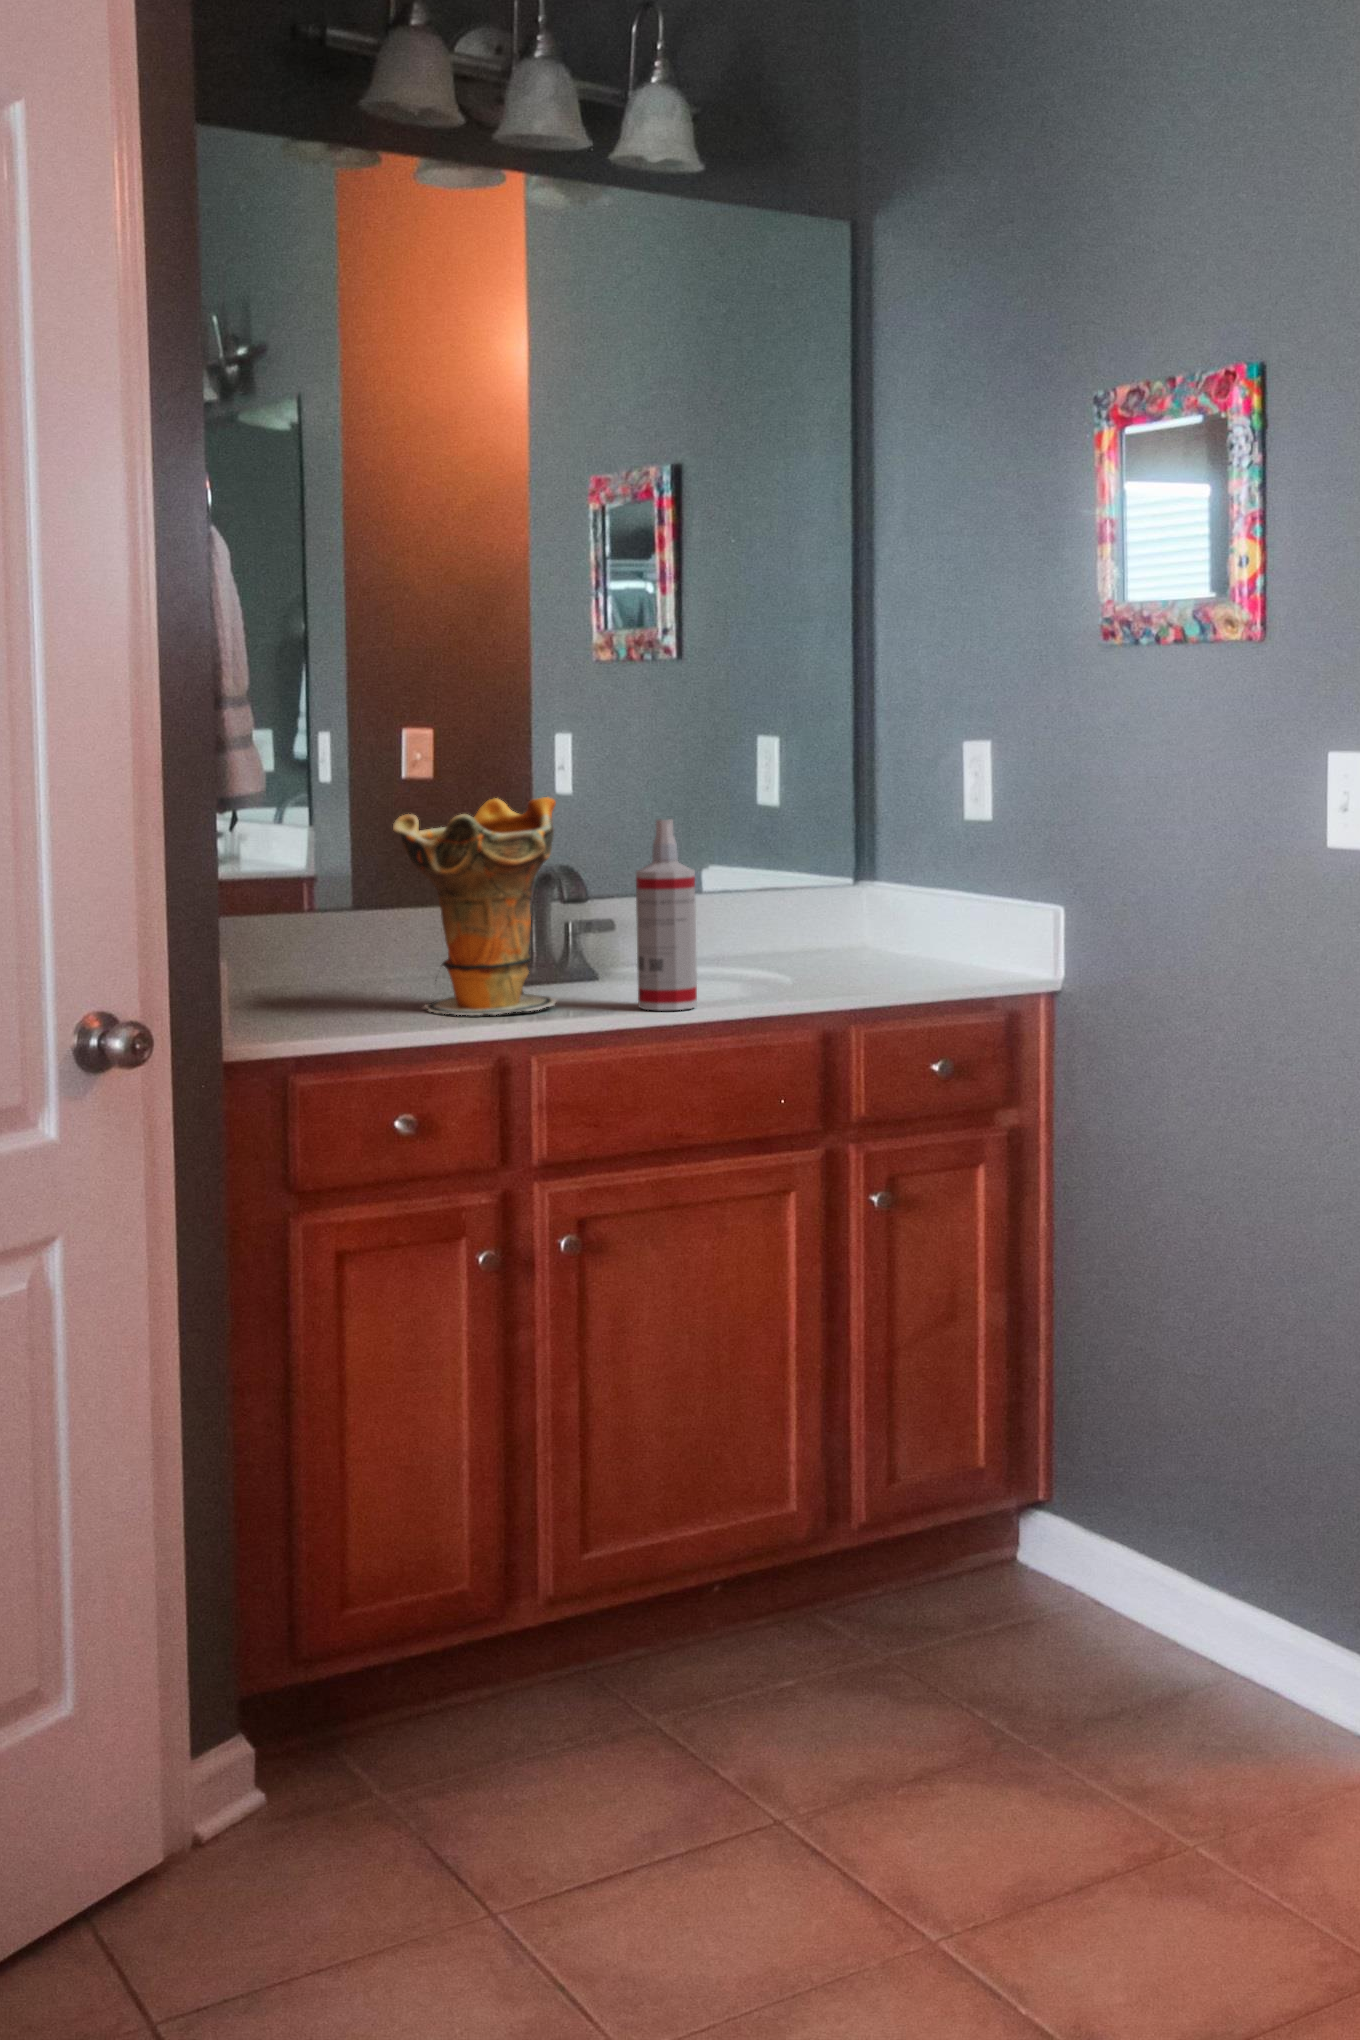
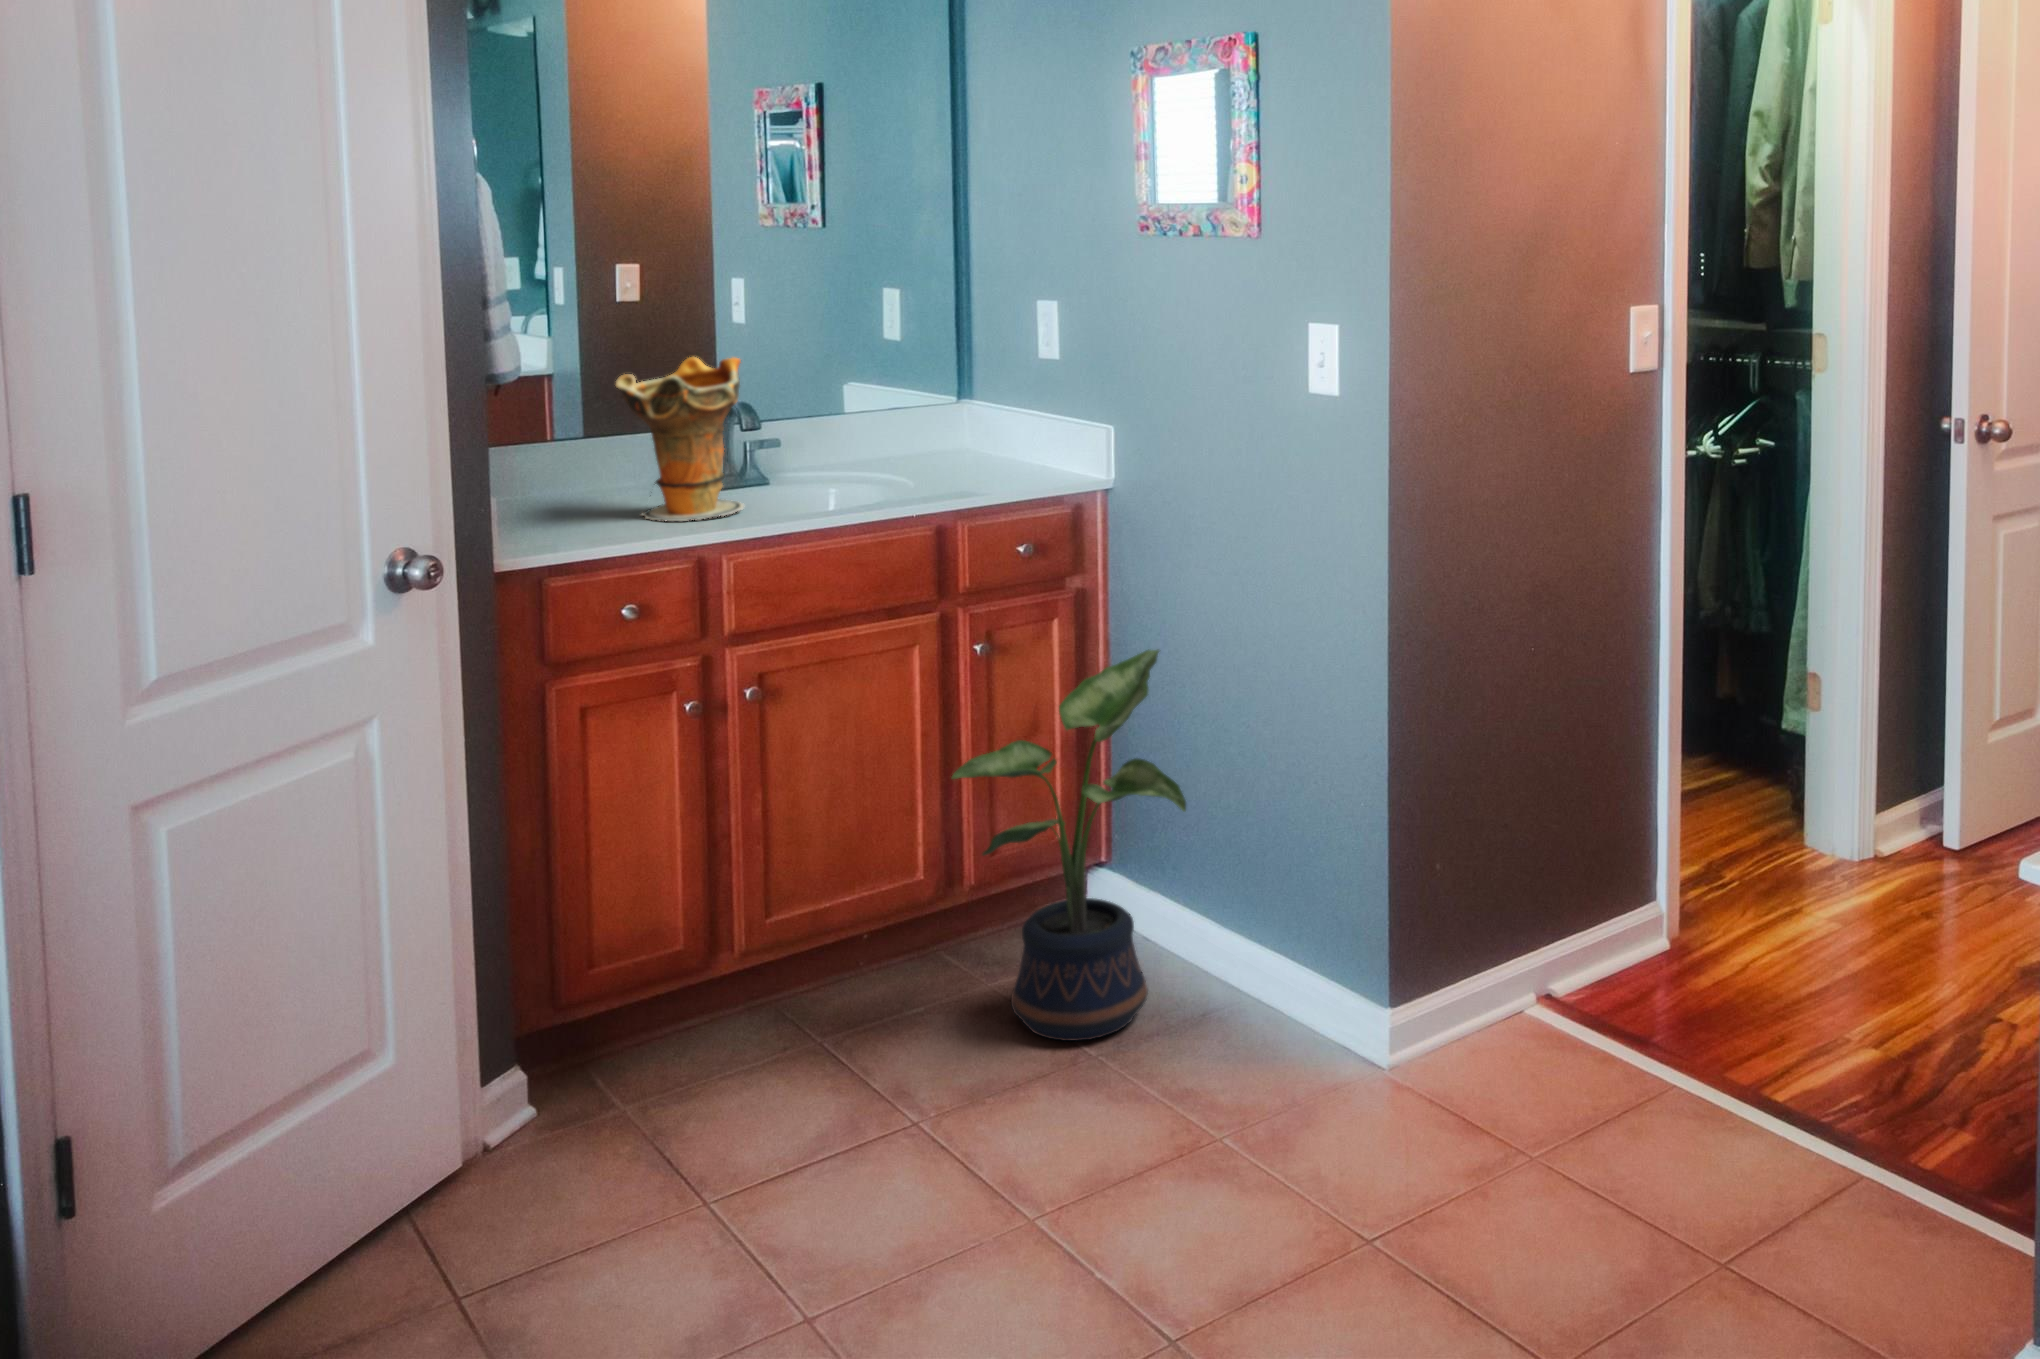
spray bottle: present [636,819,697,1010] -> none [803,371,850,510]
potted plant: none [825,1237,1179,1809] -> present [952,650,1186,1041]

